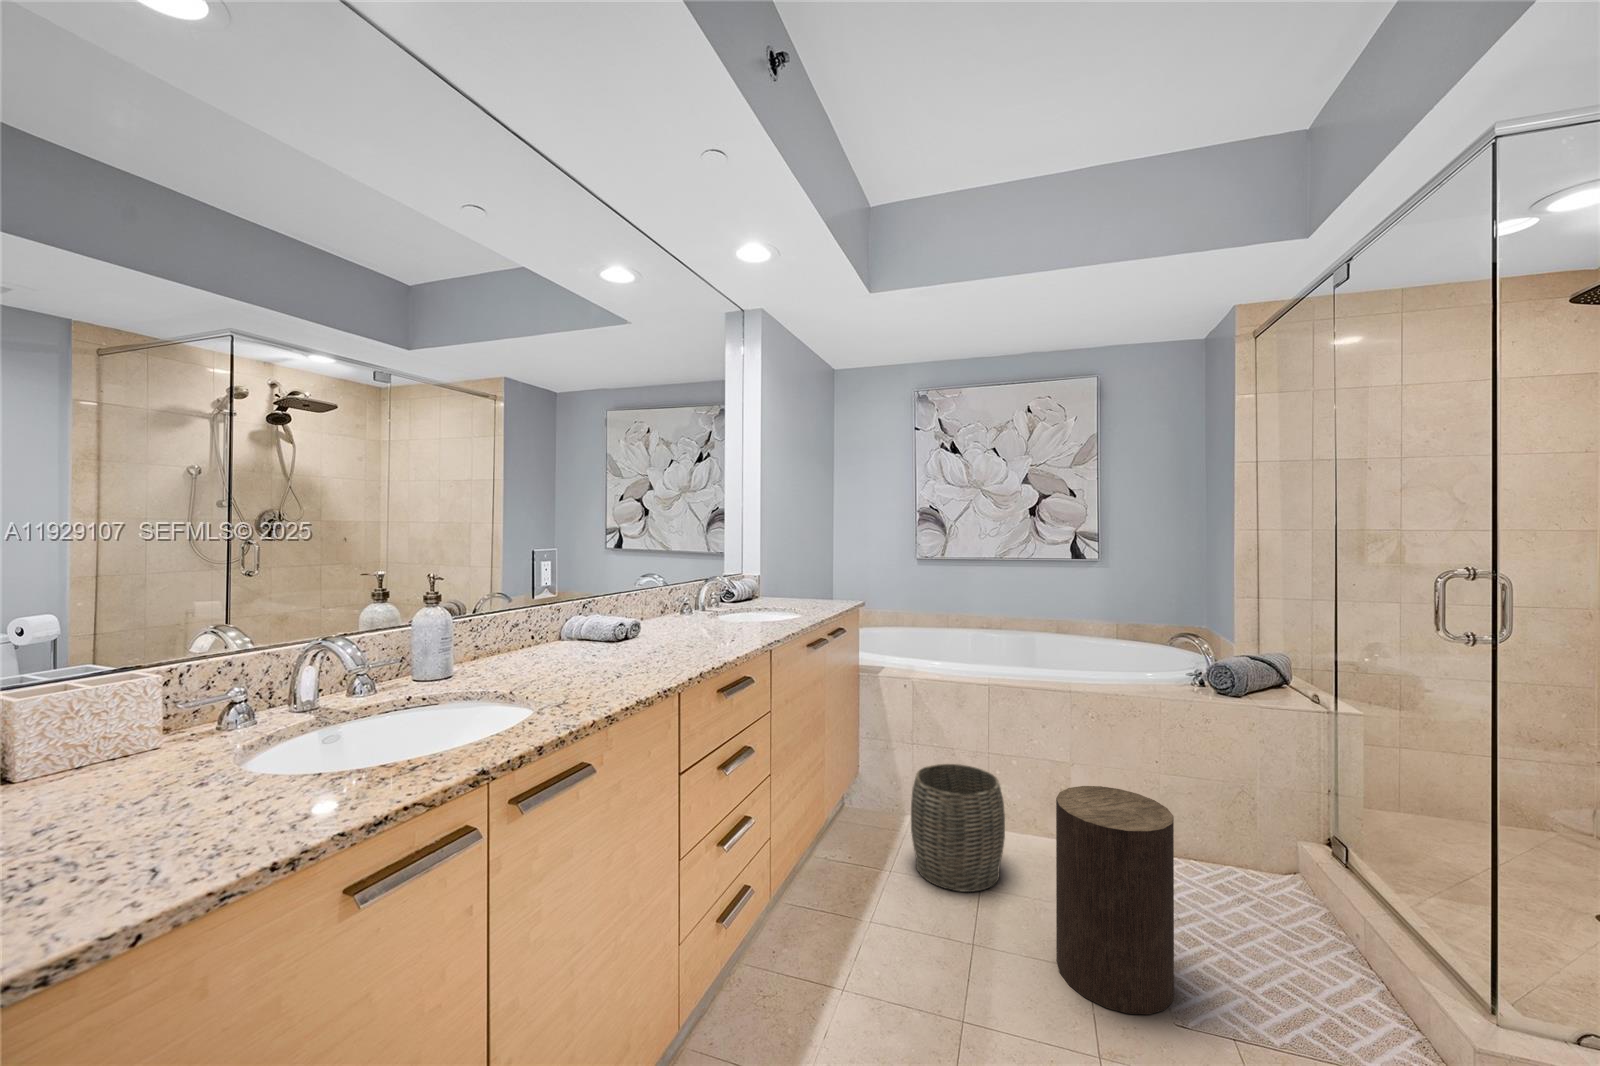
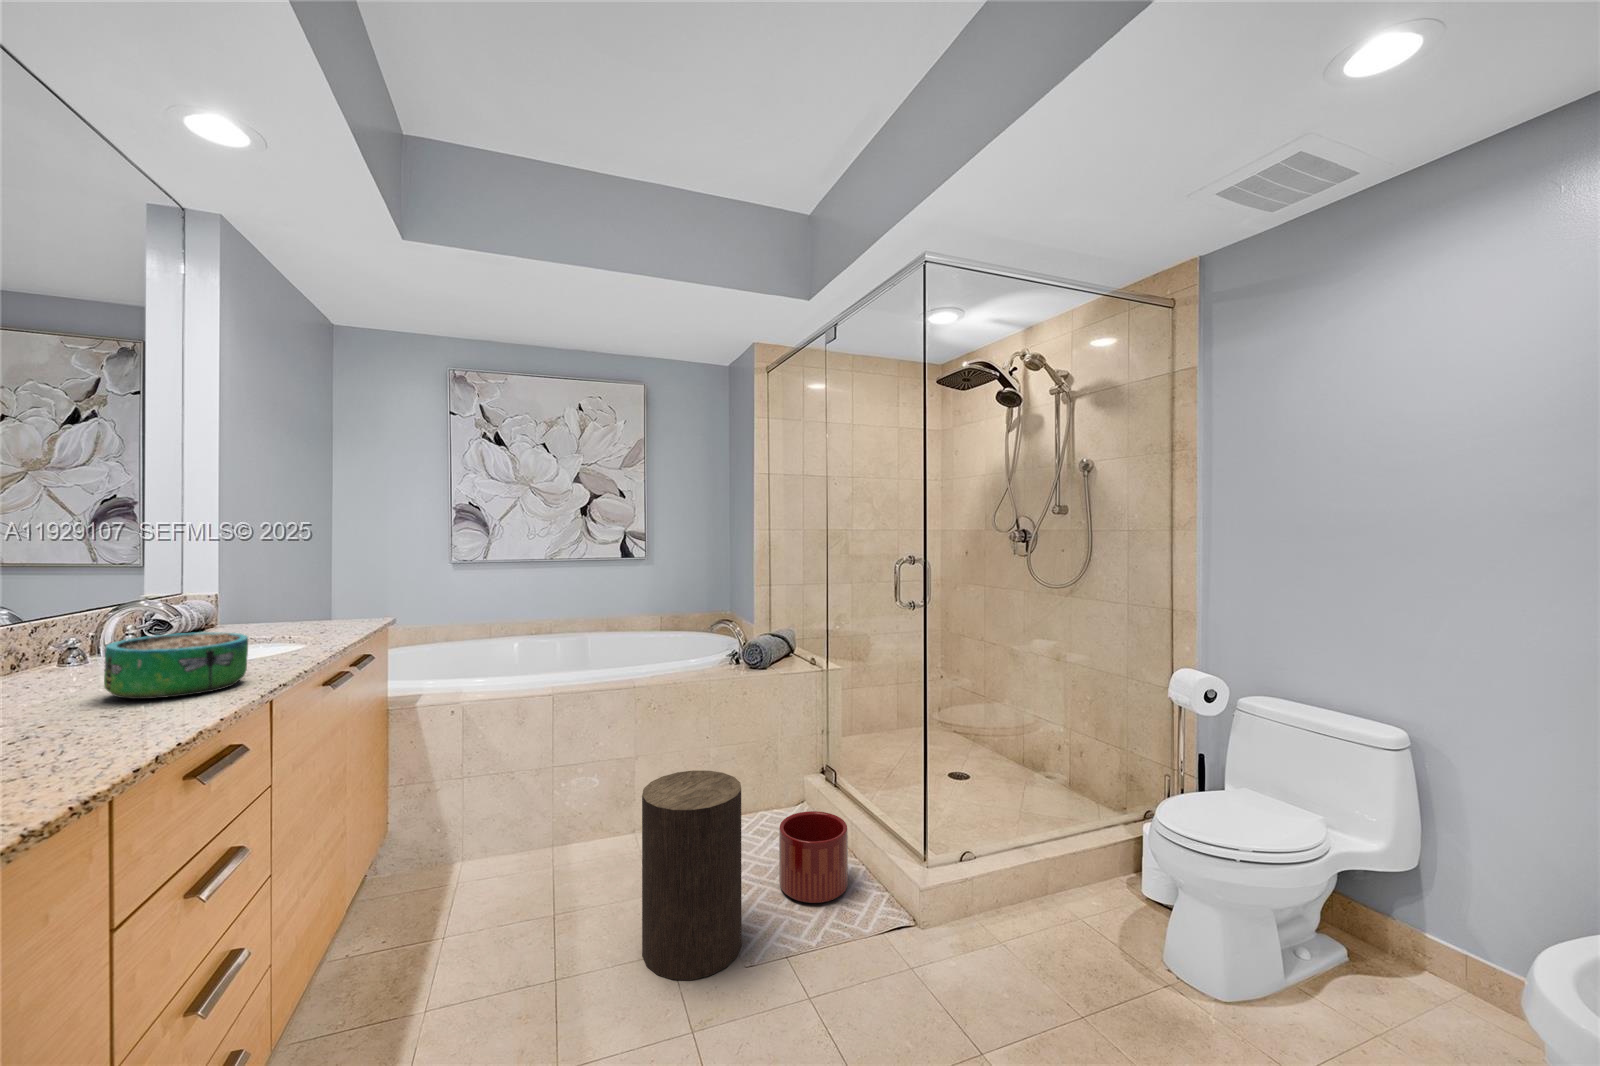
decorative bowl: none [694,599,761,640] -> present [104,632,248,699]
woven basket: present [911,764,1005,892] -> none [469,786,579,933]
planter: none [1239,880,1349,1007] -> present [779,811,848,903]

